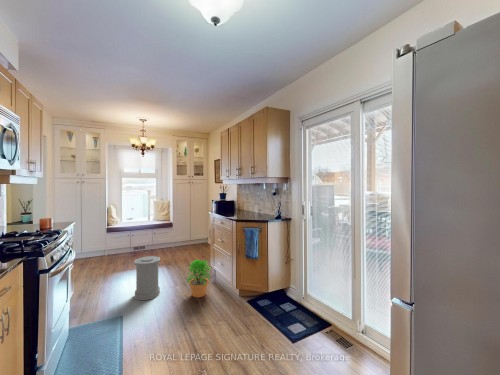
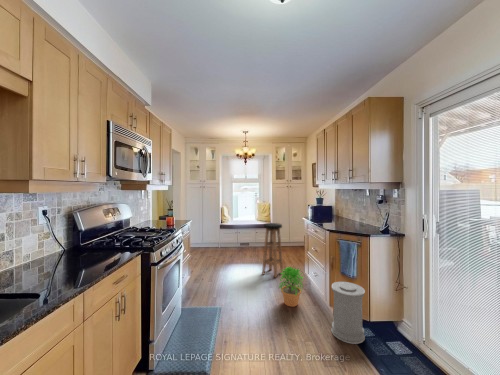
bar stool: none [165,220,188,275] -> present [262,223,283,277]
trash can: present [134,256,160,300] -> present [332,282,365,344]

